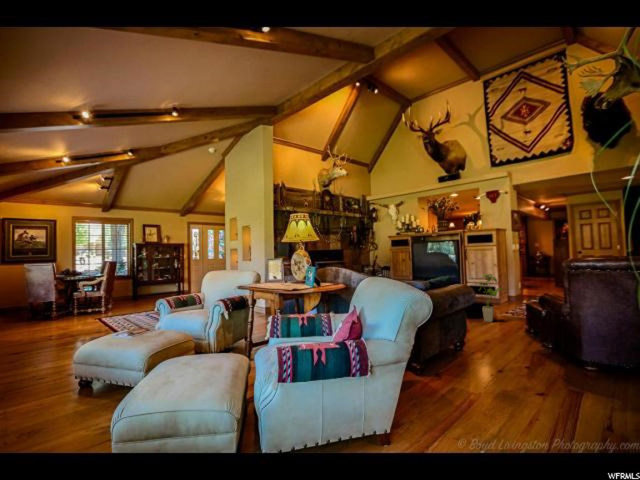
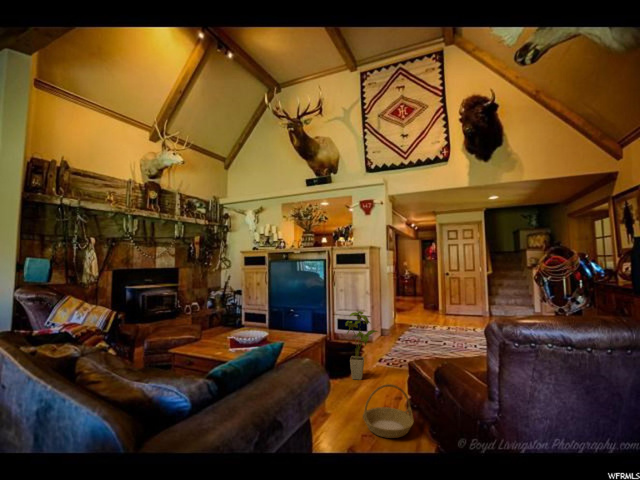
basket: none [495,316,533,347] -> present [363,384,414,438]

